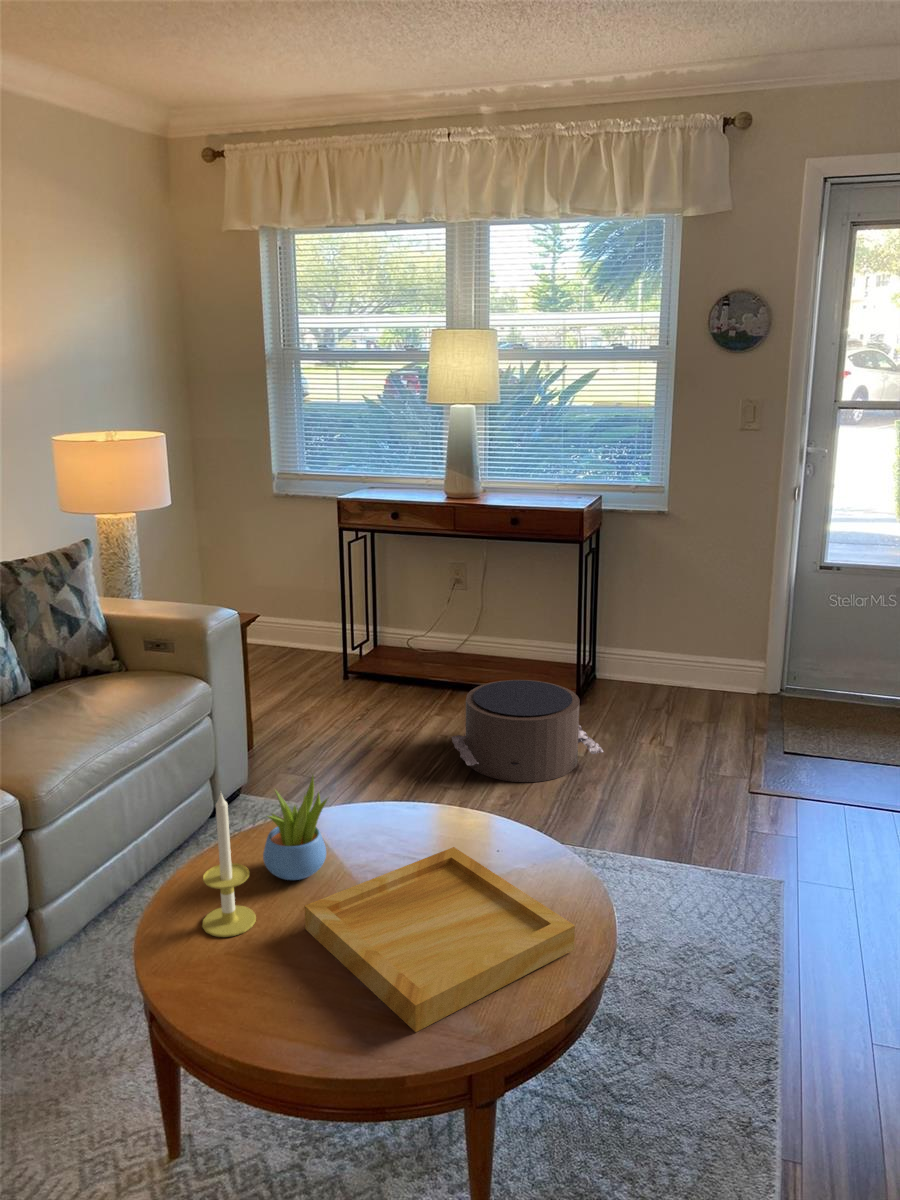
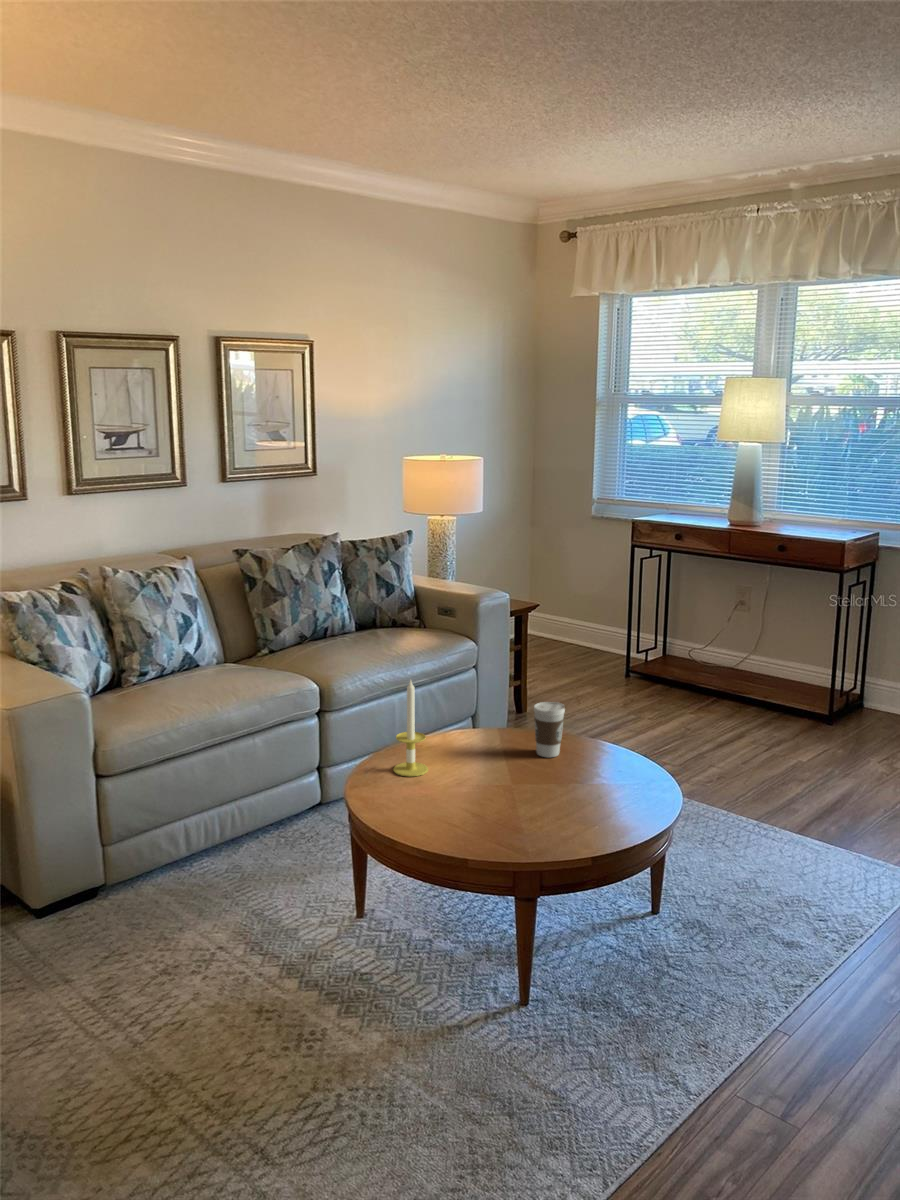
pouf: present [451,680,603,782] -> none [682,685,814,772]
coffee cup: none [375,773,418,851] -> present [534,702,565,758]
succulent plant: present [263,776,328,880] -> none [447,688,492,759]
tray: present [304,847,575,1032] -> none [454,756,625,840]

